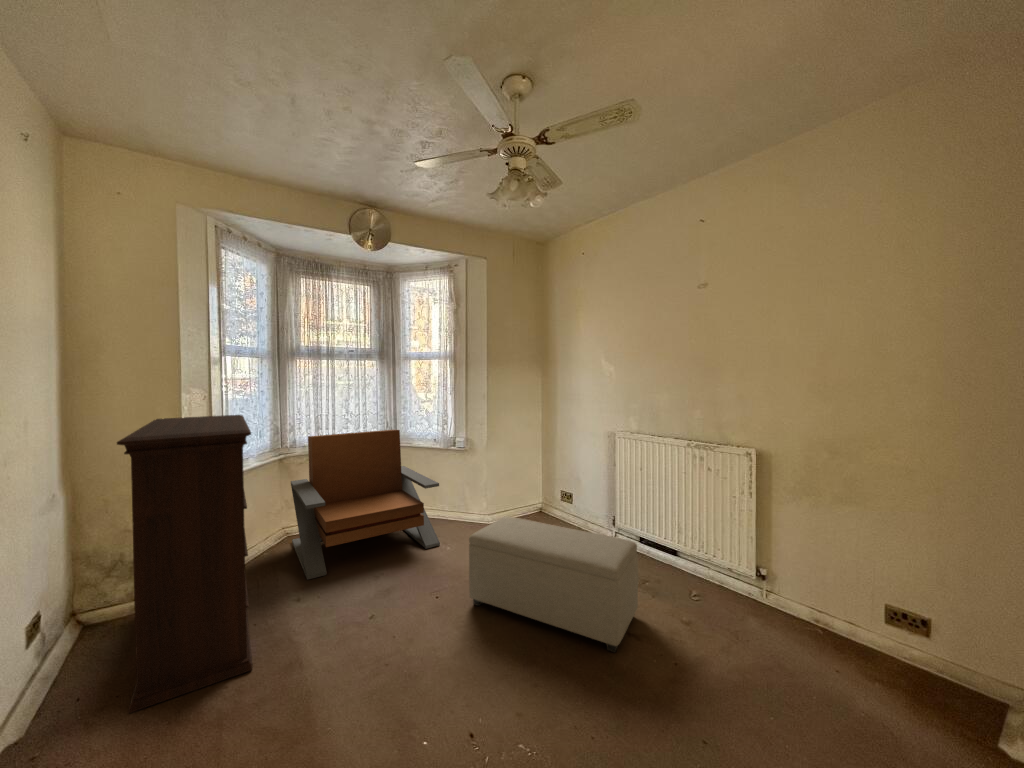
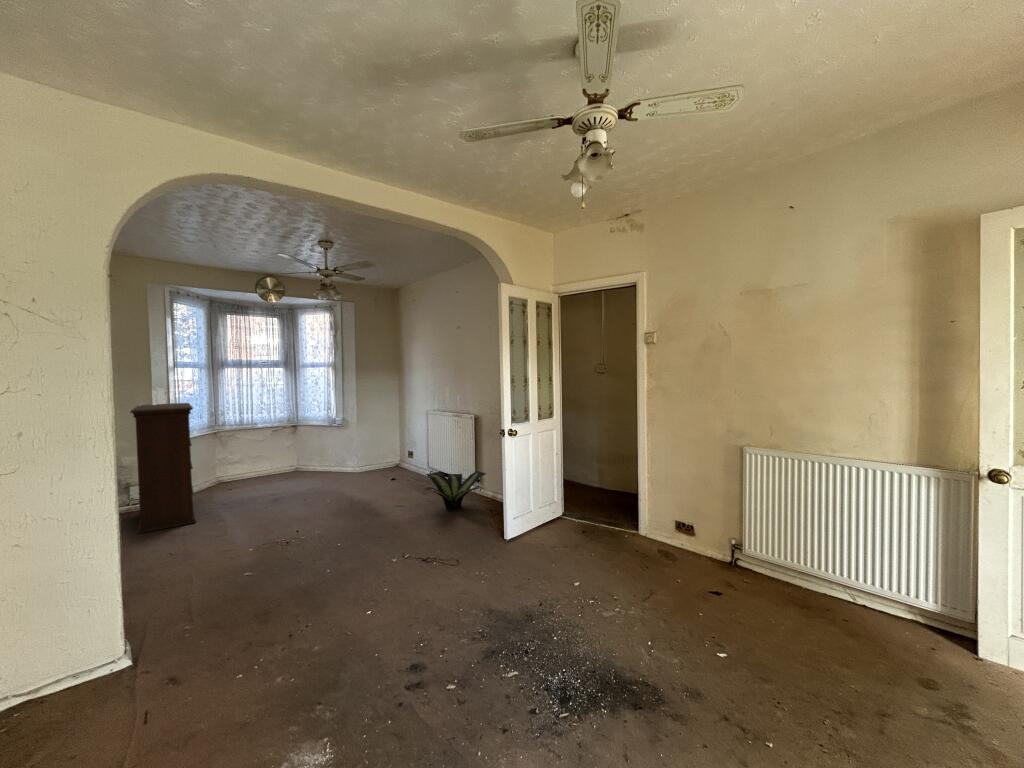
lounge chair: present [291,430,440,580] -> none [222,413,319,498]
ottoman: present [469,516,638,652] -> none [318,458,406,512]
potted plant: none [678,556,849,656] -> present [424,471,486,510]

